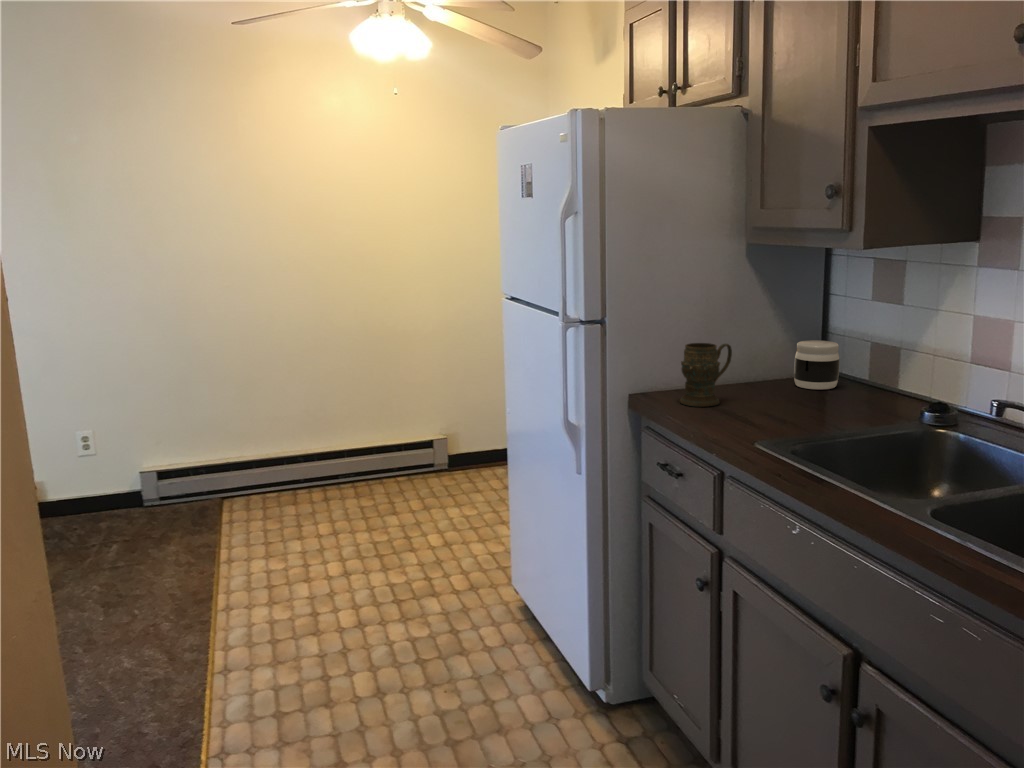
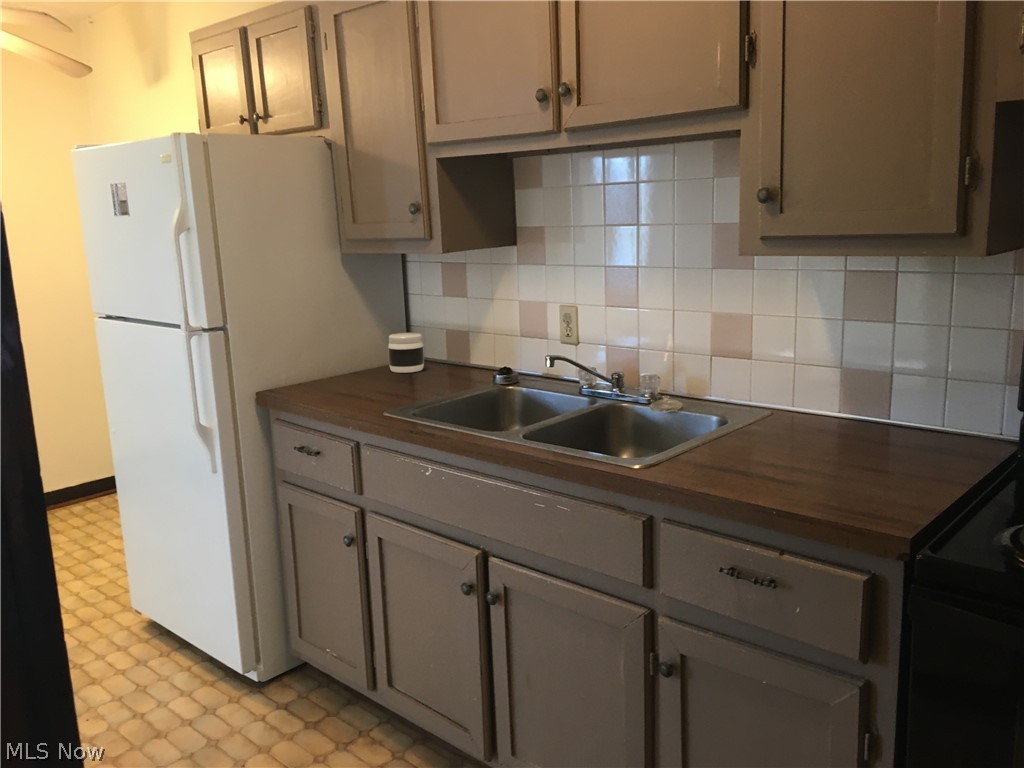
mug: present [680,343,732,407] -> none [300,339,342,395]

